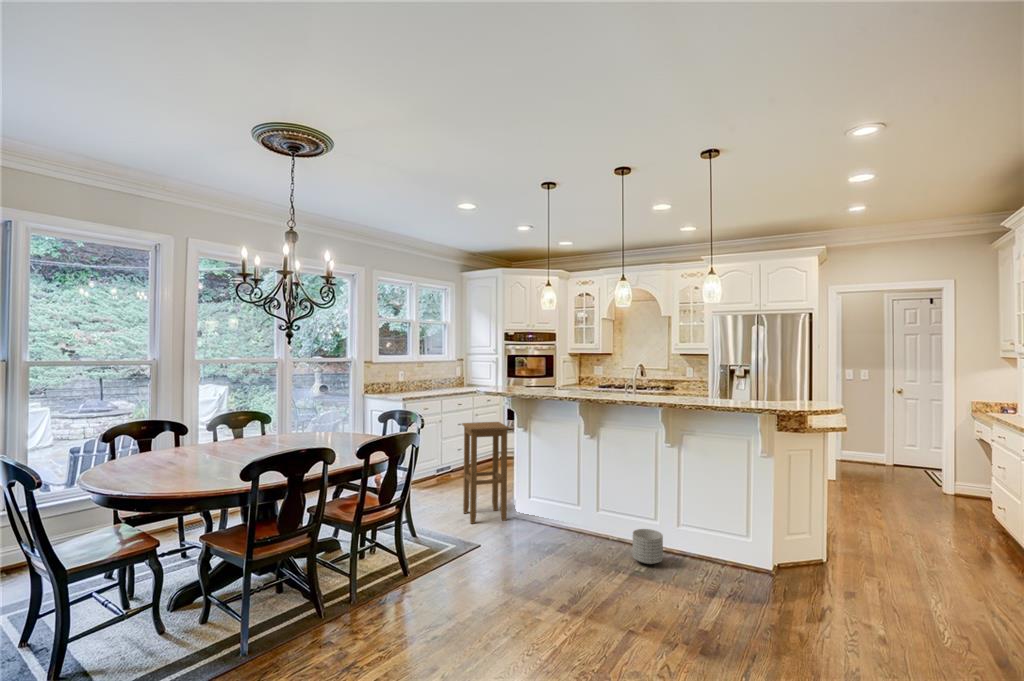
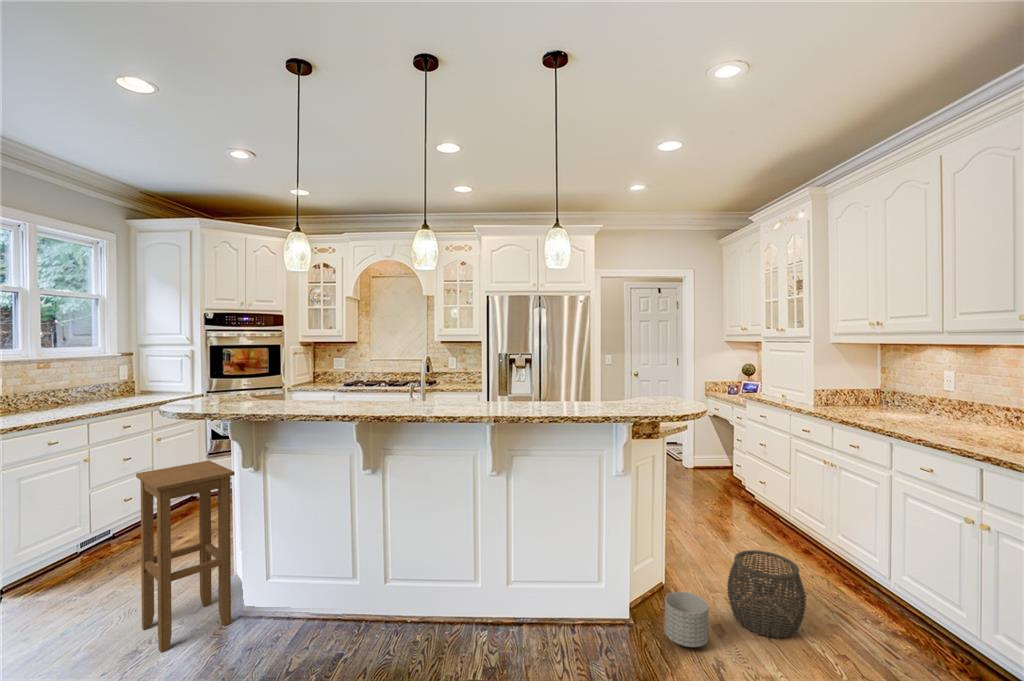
planter: present [633,529,663,564] -> present [665,592,708,647]
woven basket: none [881,545,967,624] -> present [727,550,806,638]

